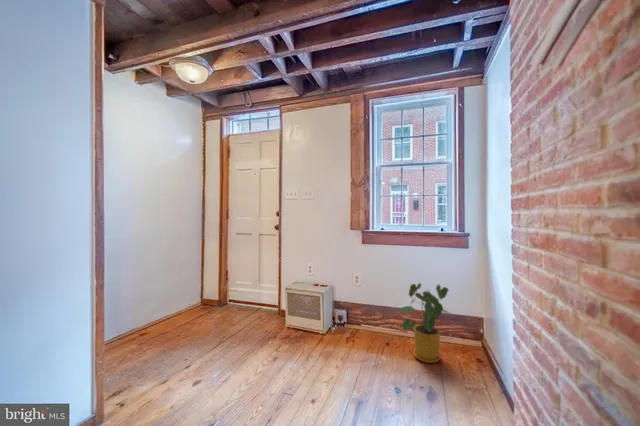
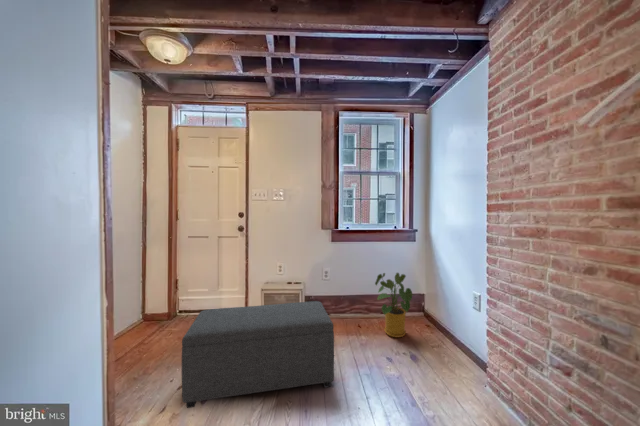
ottoman: none [185,297,328,393] -> present [182,301,334,408]

